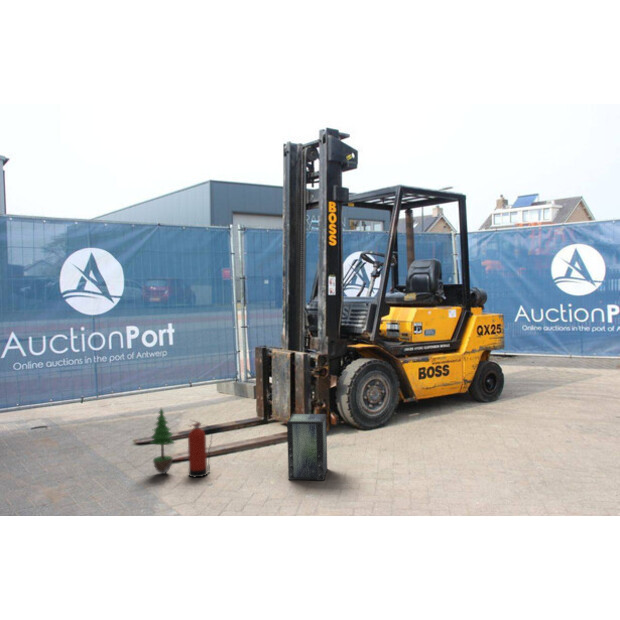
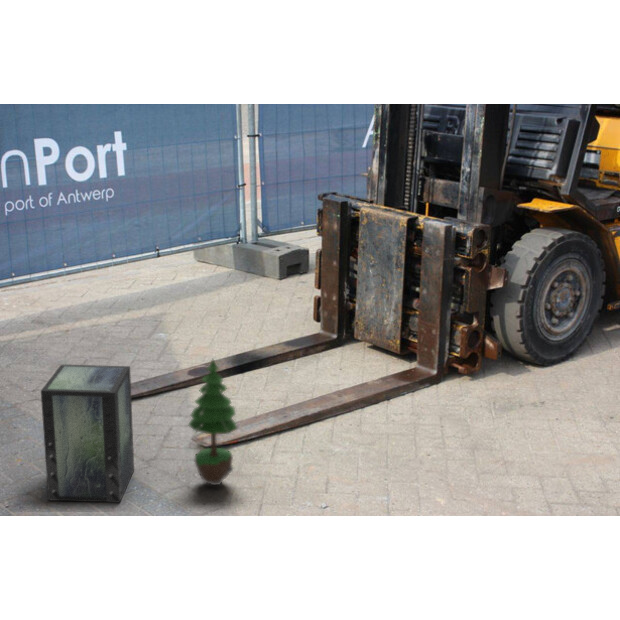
storage box: present [287,414,327,480] -> present [41,365,134,502]
fire extinguisher: present [188,422,210,477] -> none [268,383,312,494]

